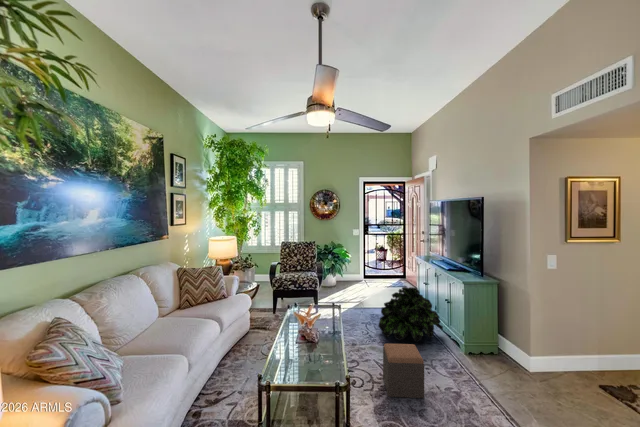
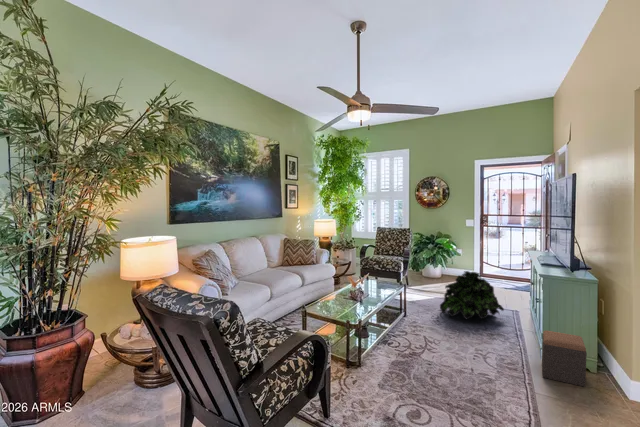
footstool: present [383,344,424,398] -> present [542,331,587,387]

